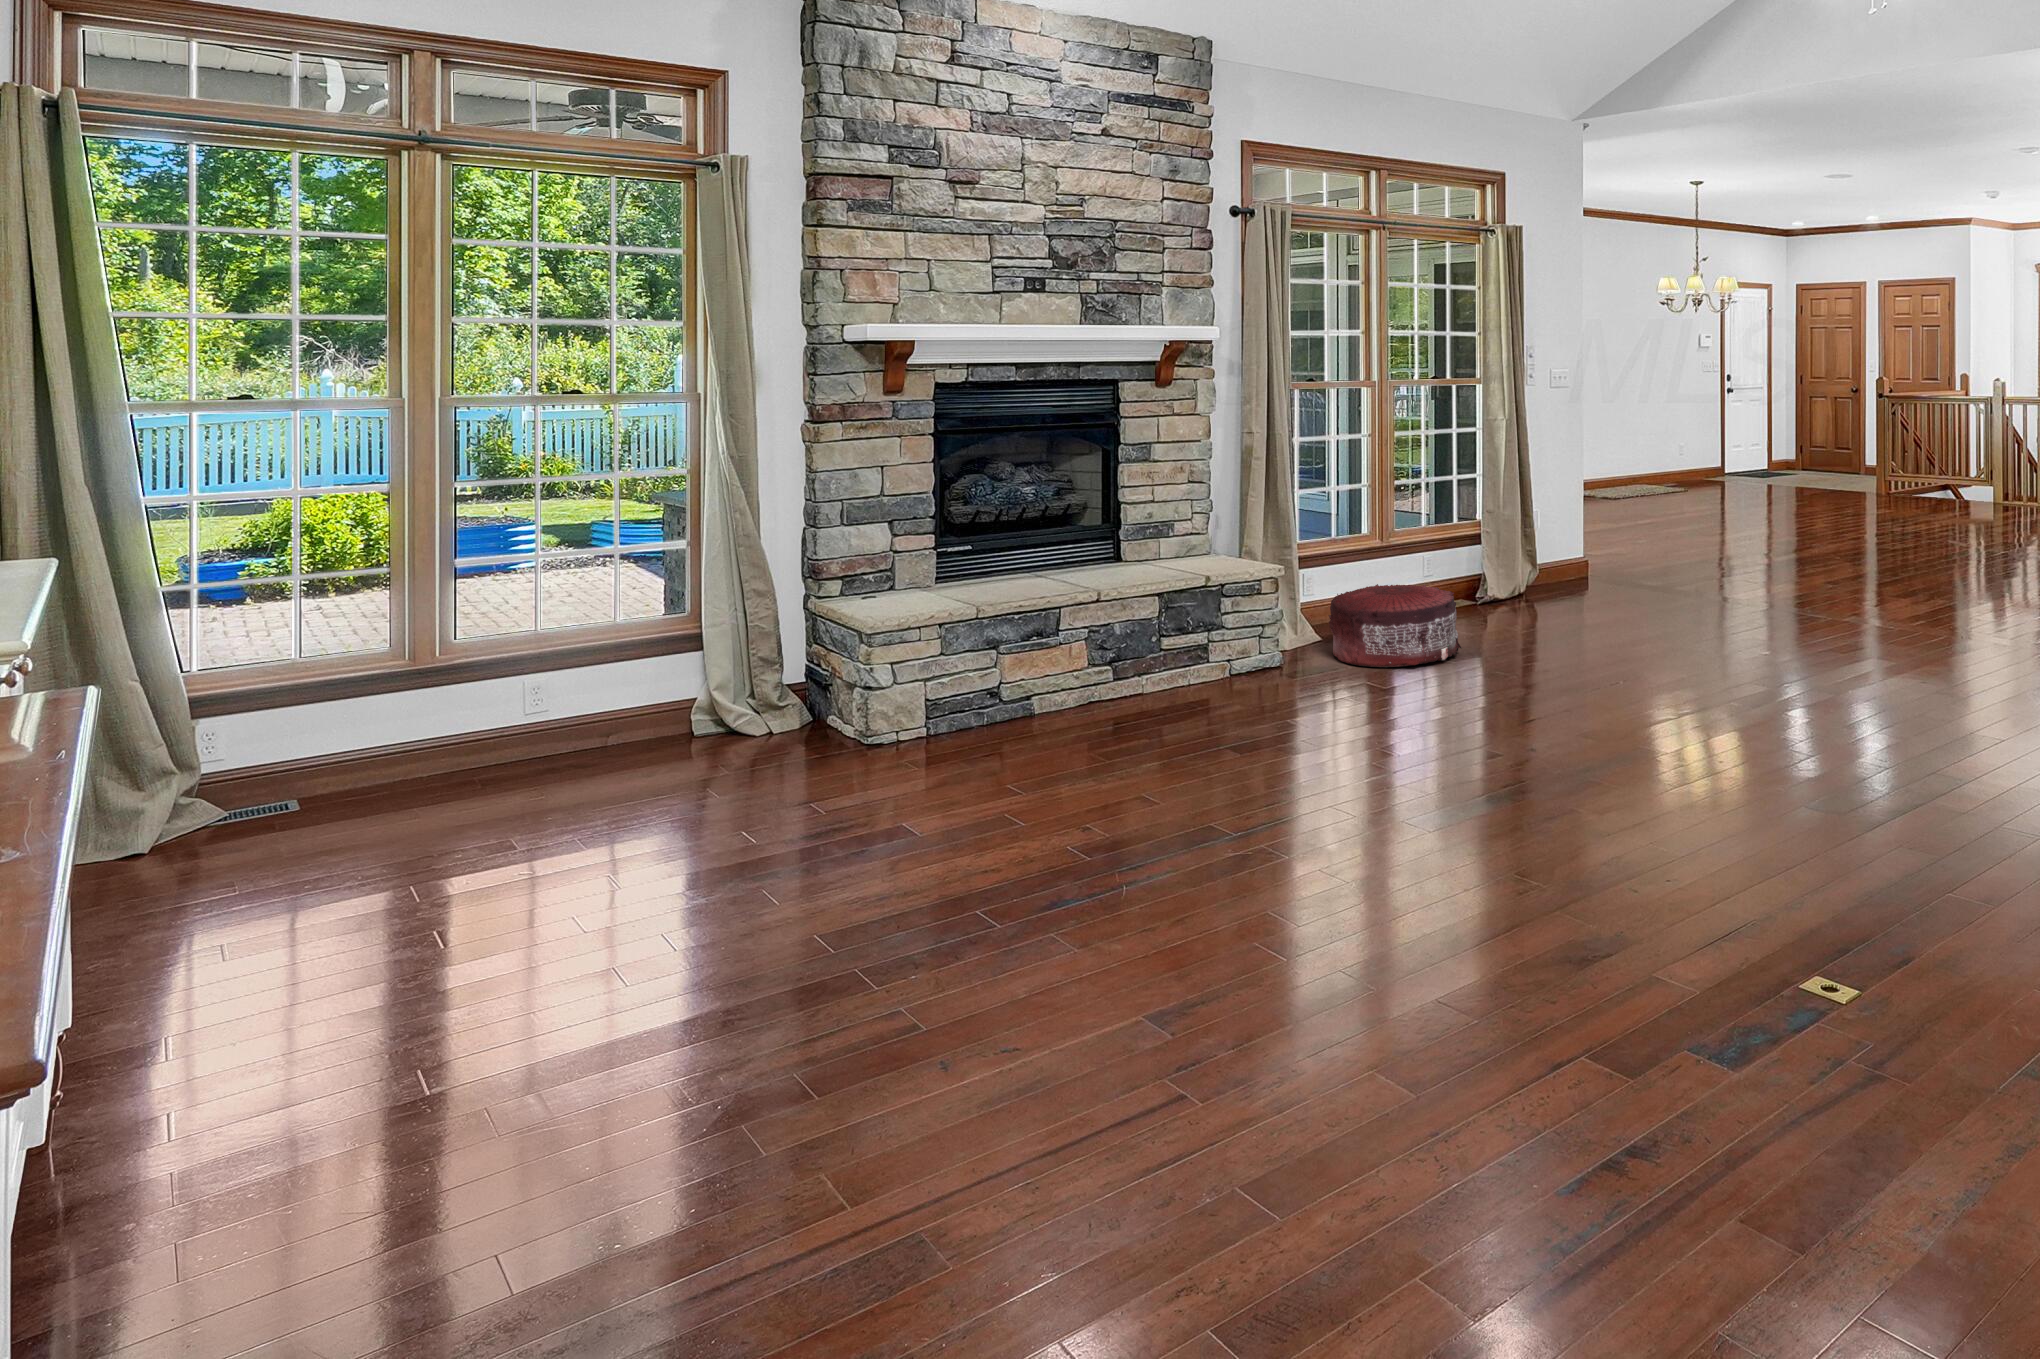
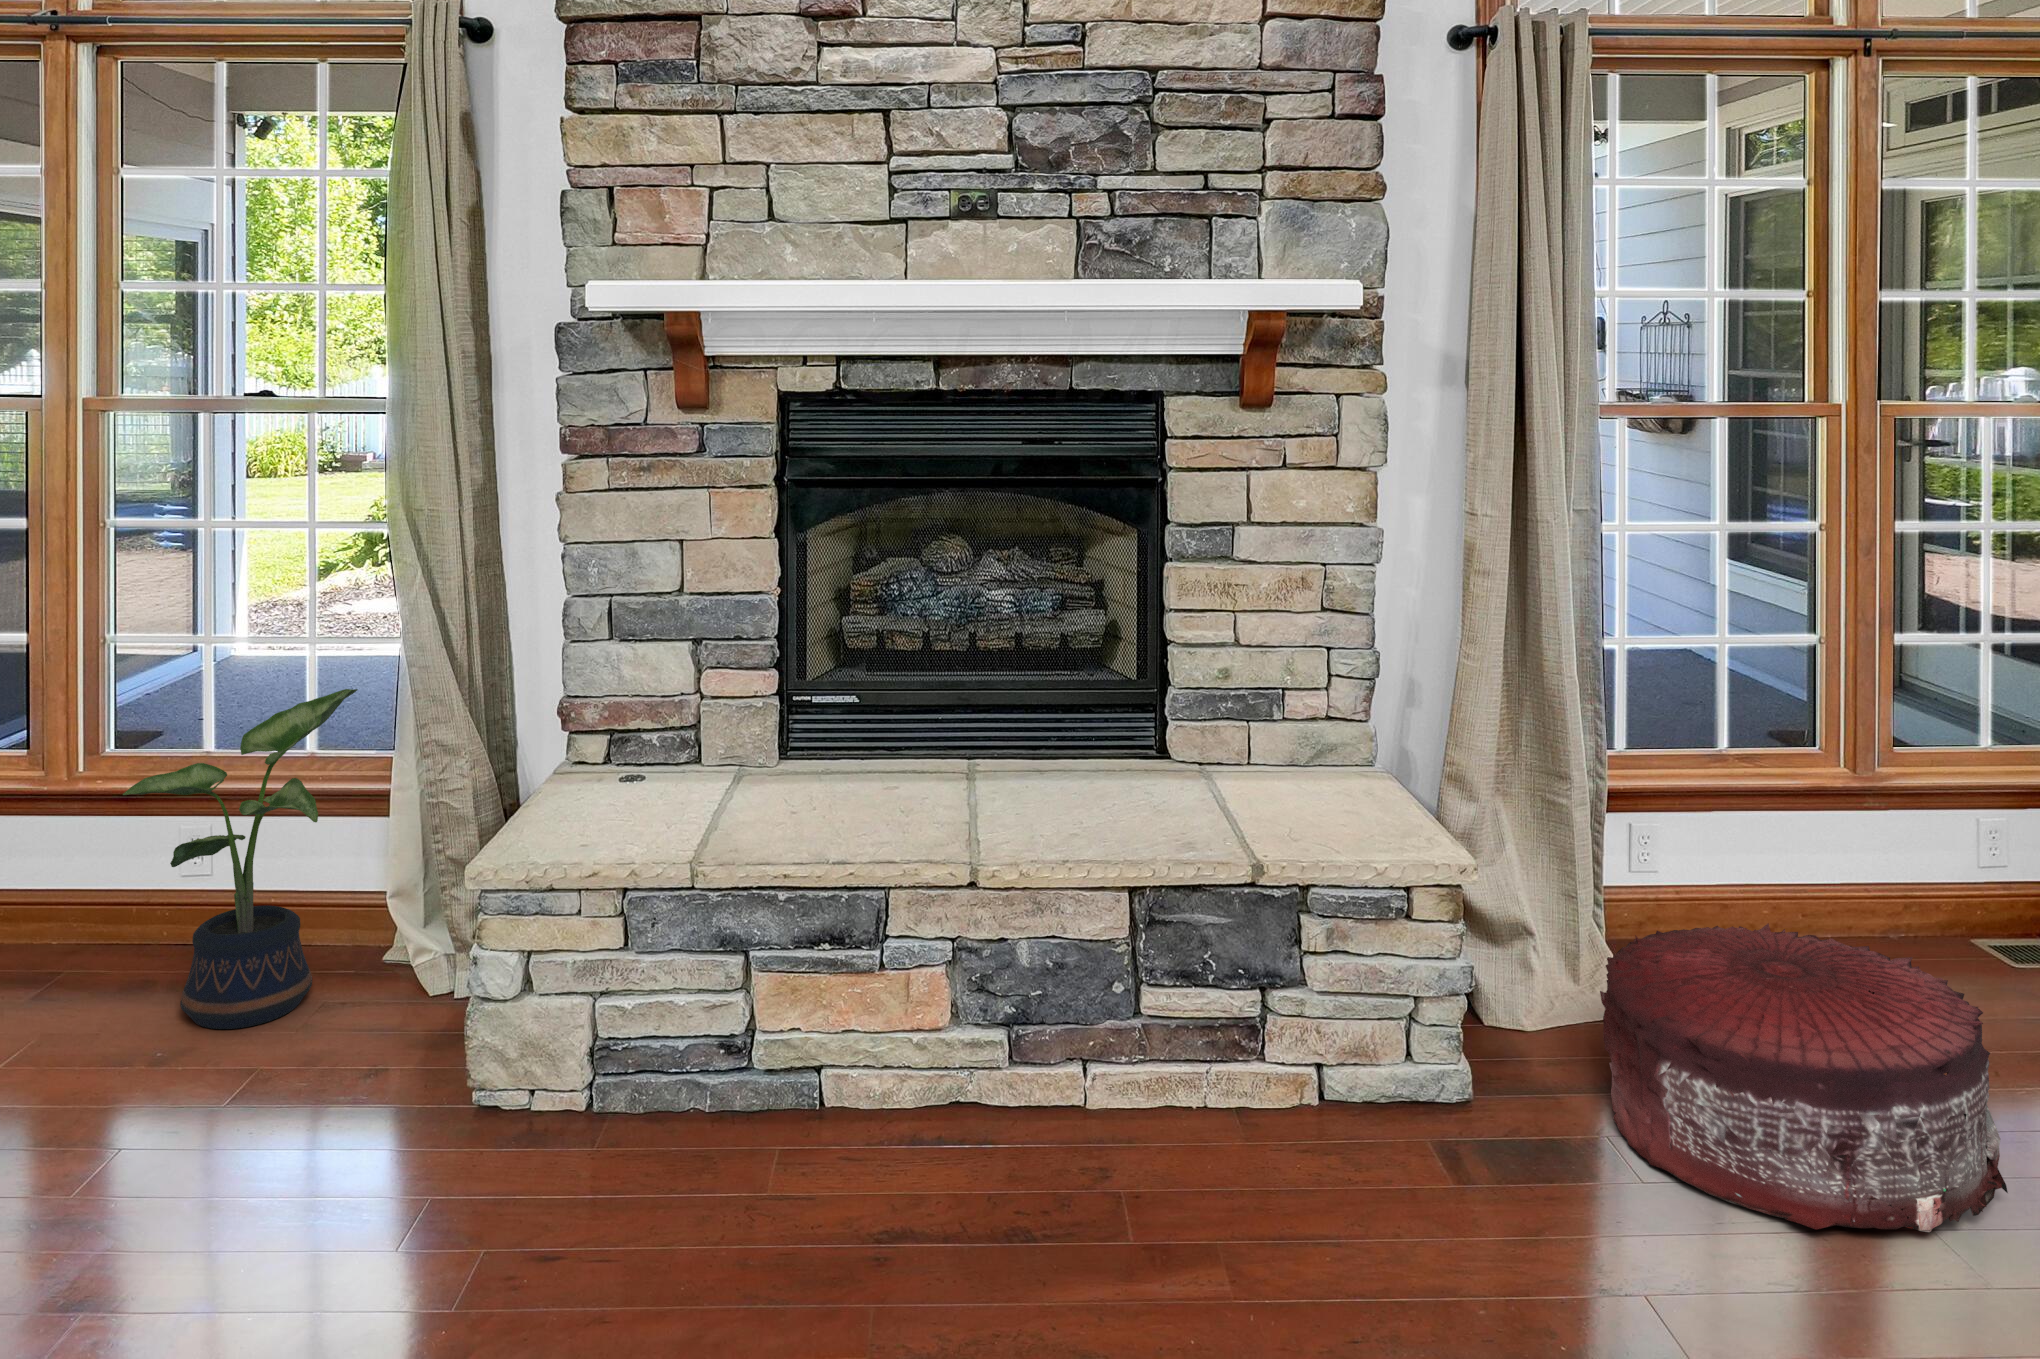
potted plant: none [587,566,733,760] -> present [123,689,358,1029]

